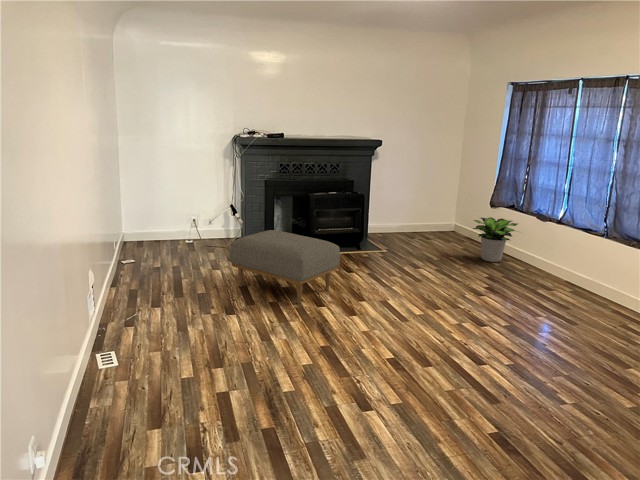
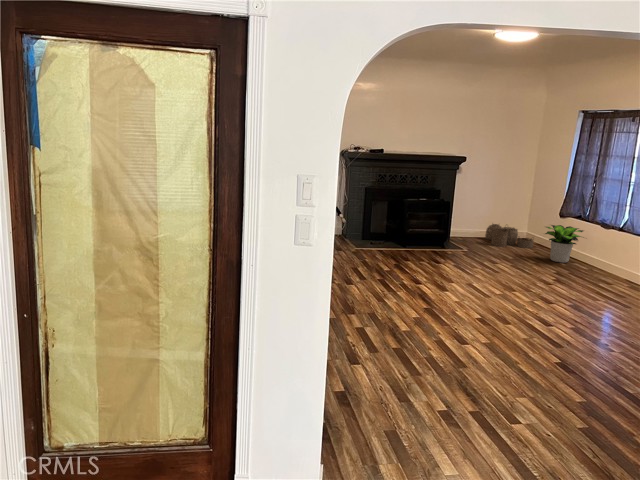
woven basket: none [408,215,463,244] -> present [485,224,533,248]
ottoman: present [230,230,340,304] -> none [347,225,434,281]

